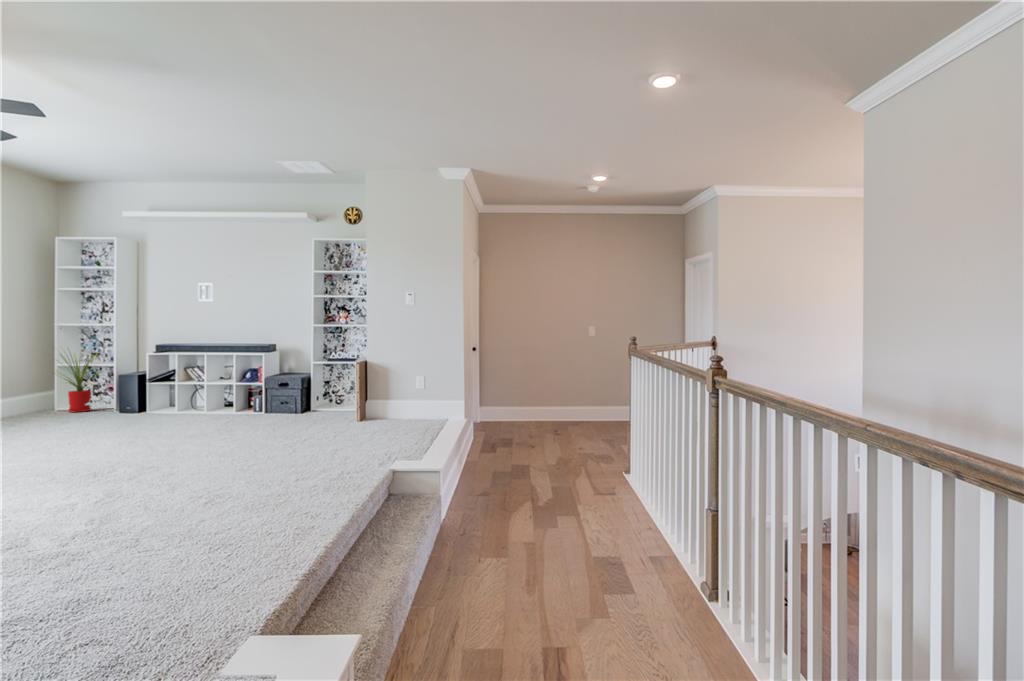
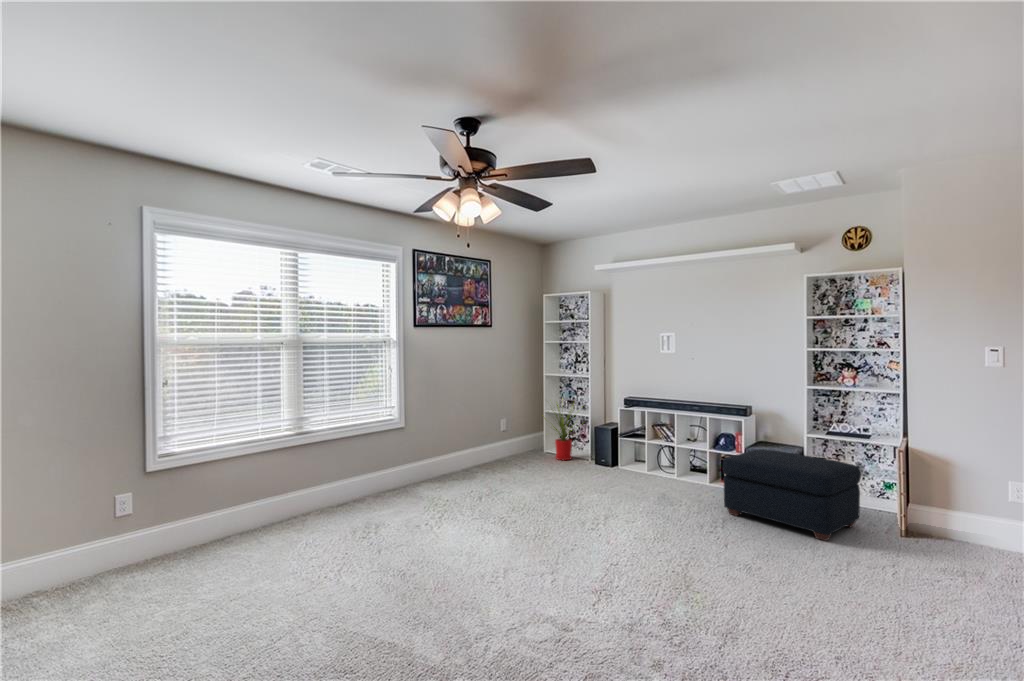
ottoman: none [233,372,339,426] -> present [723,449,861,541]

